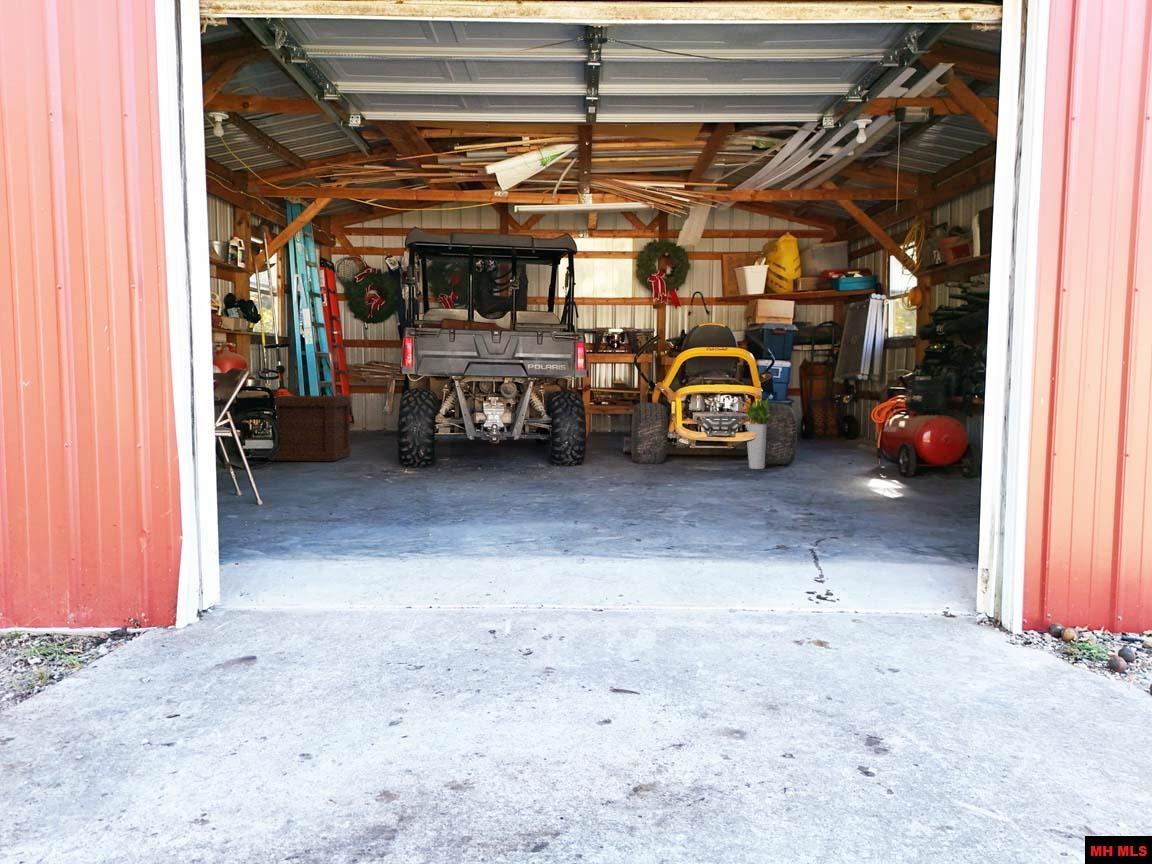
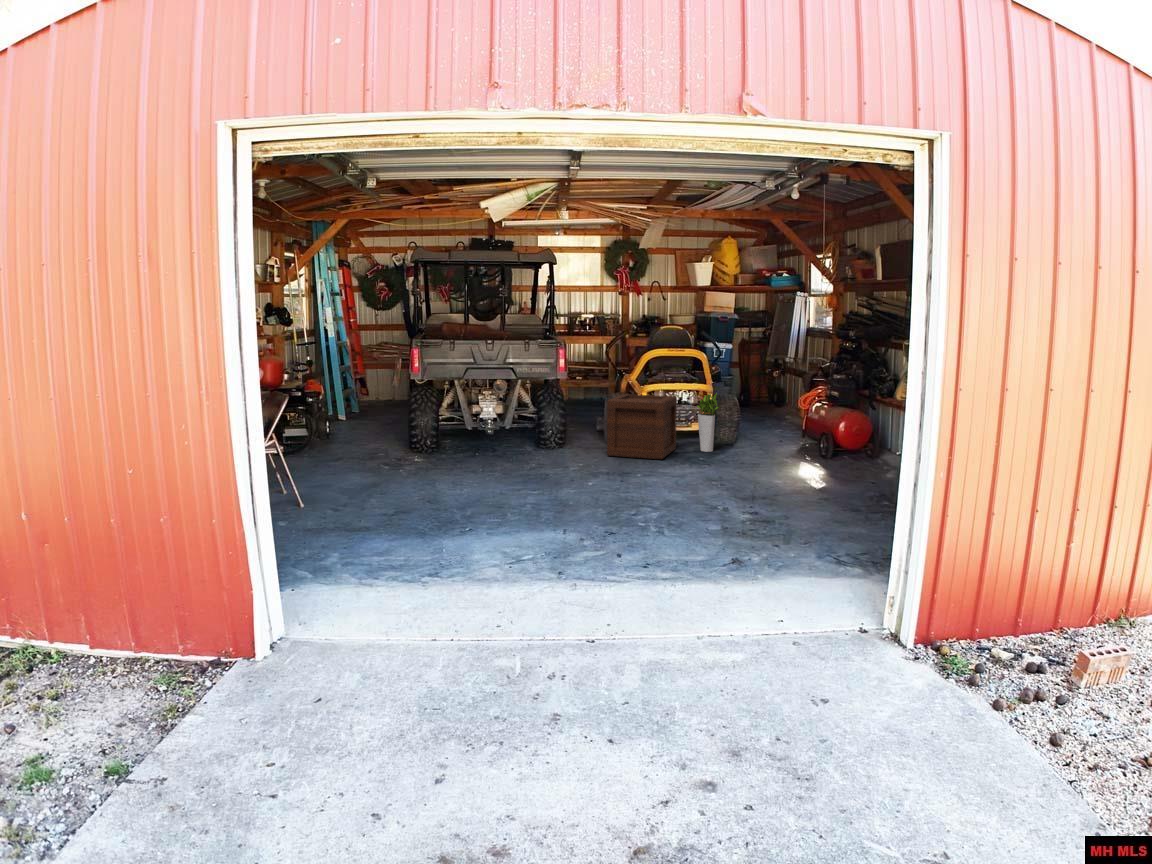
wooden crate: present [271,396,350,461] -> present [607,394,677,459]

